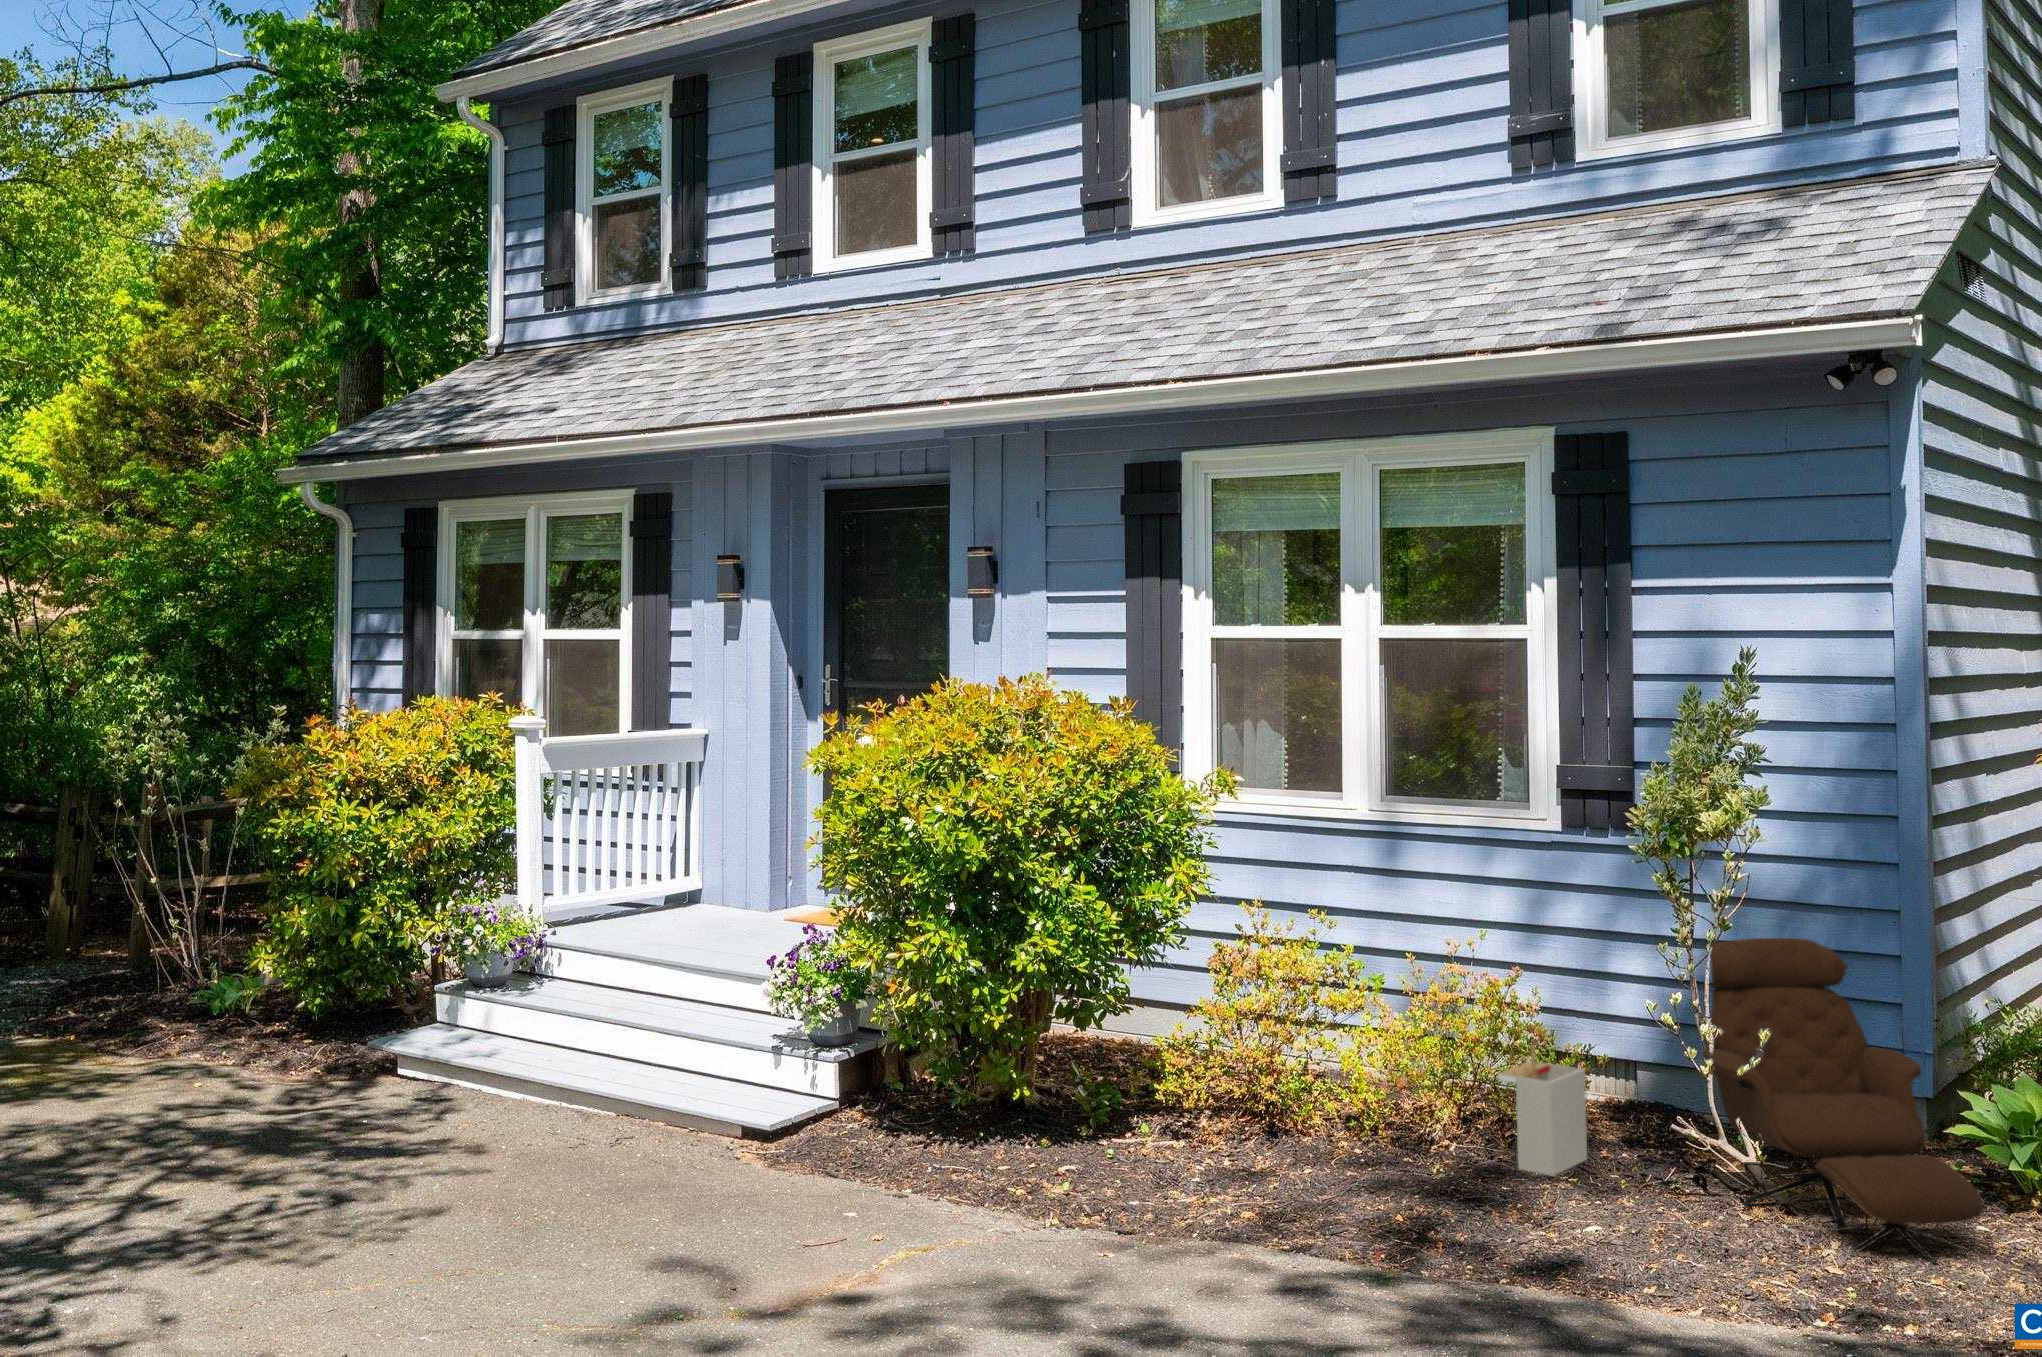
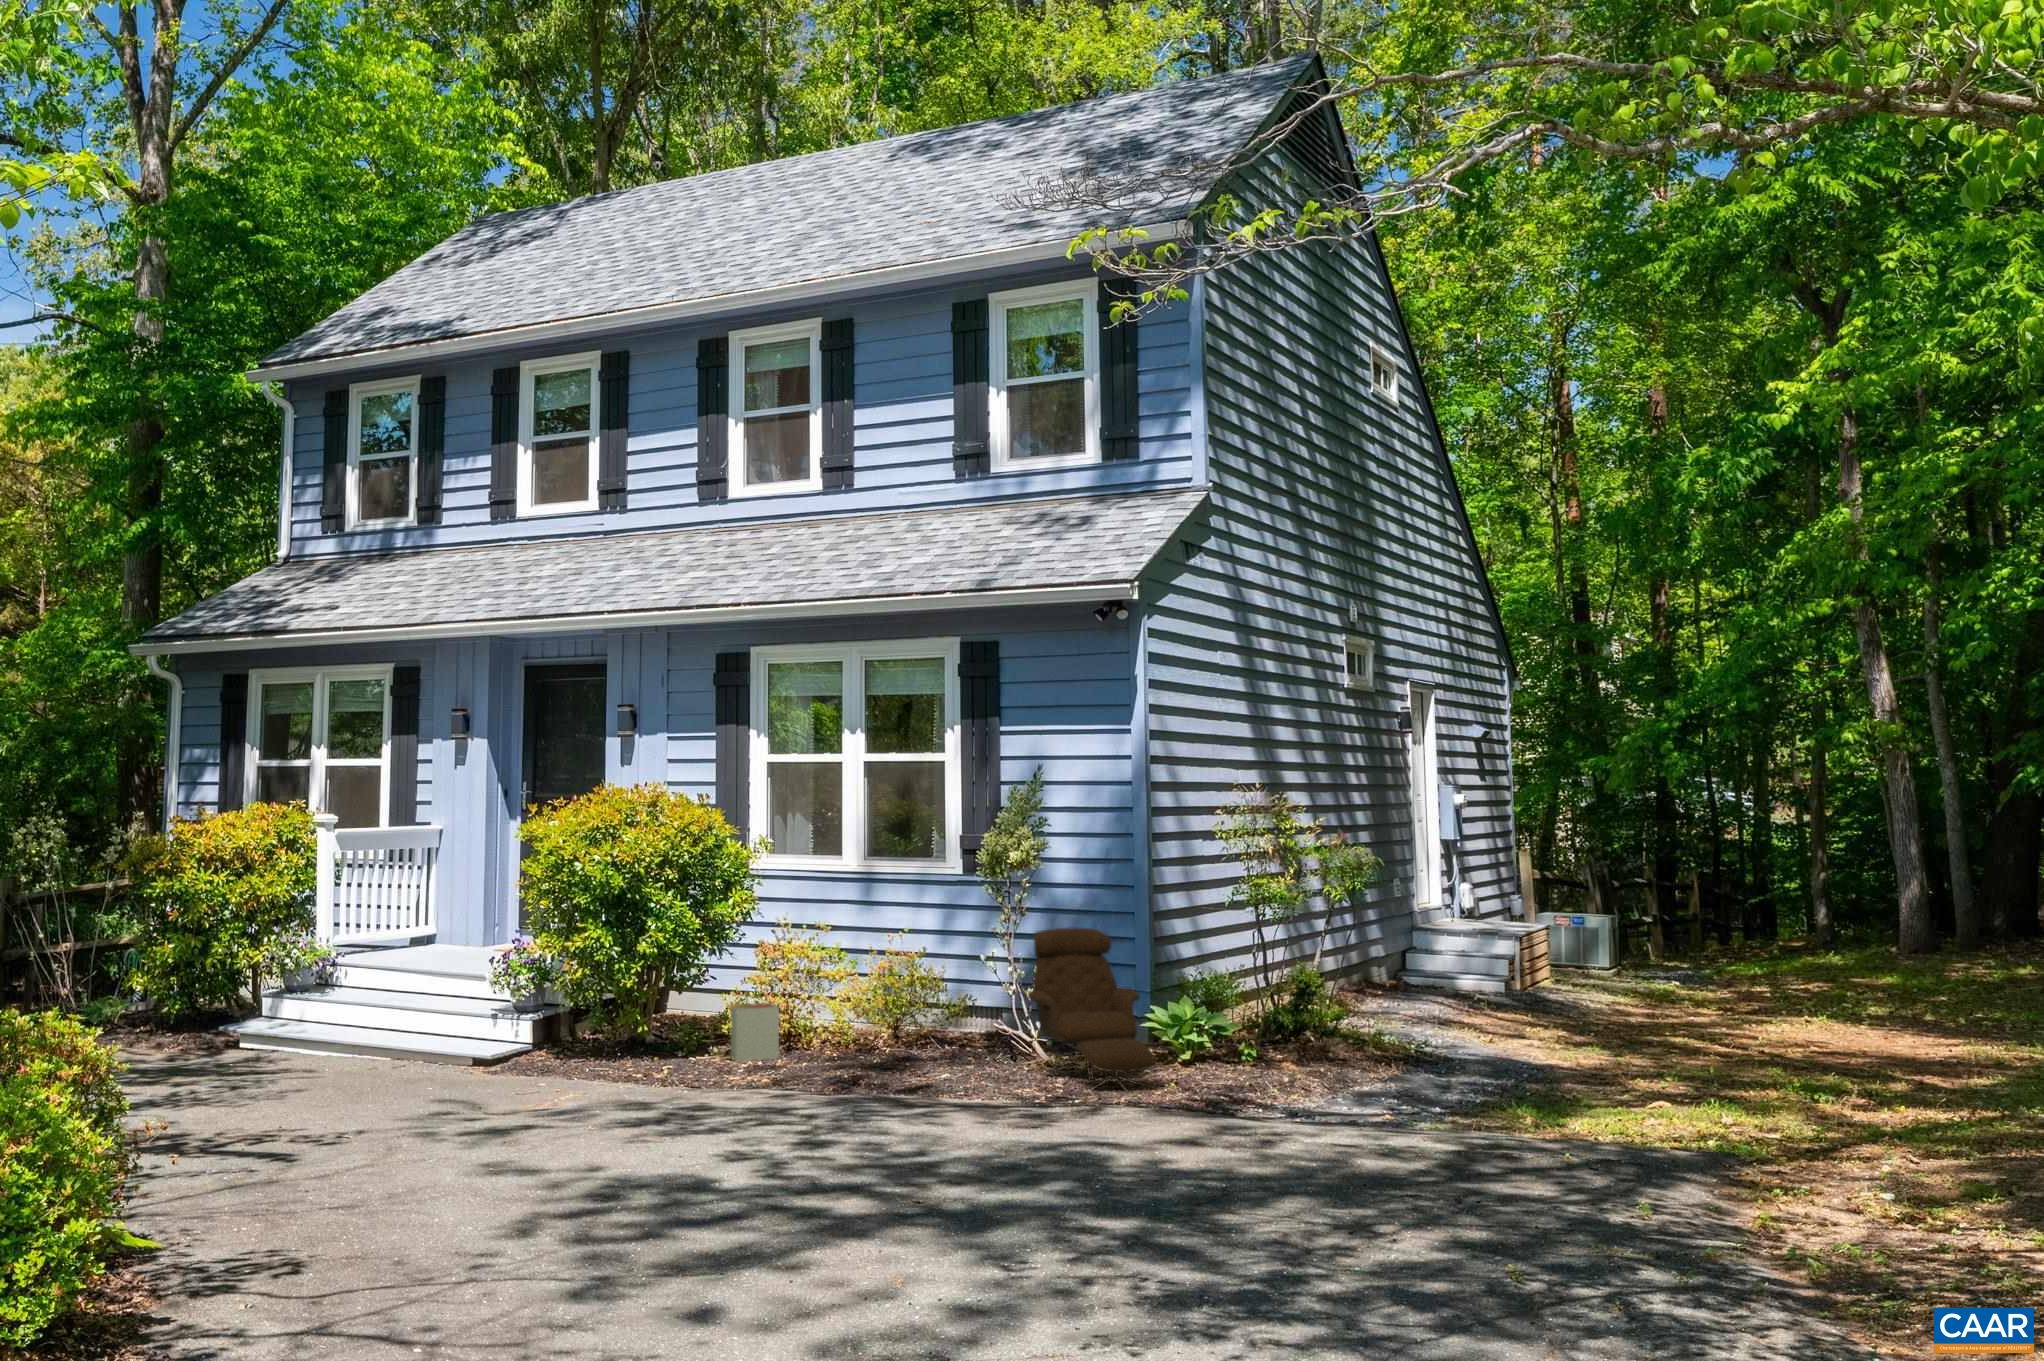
storage bin: present [1498,1044,1587,1176] -> present [730,1001,779,1062]

